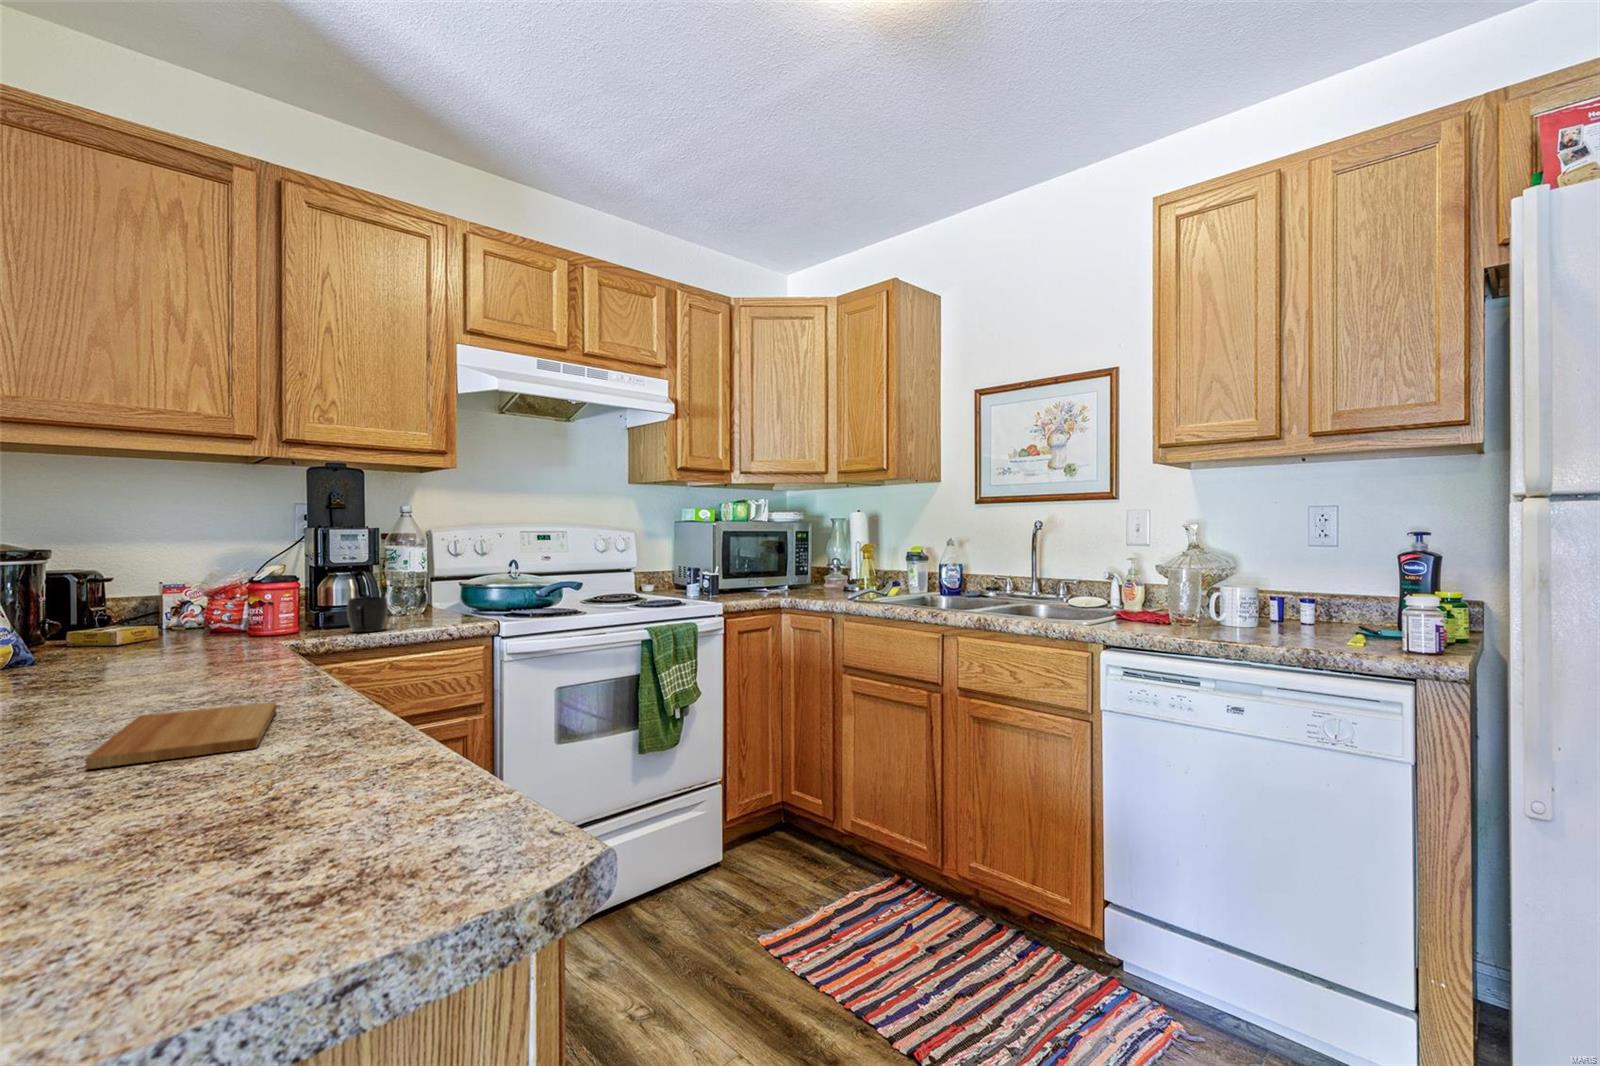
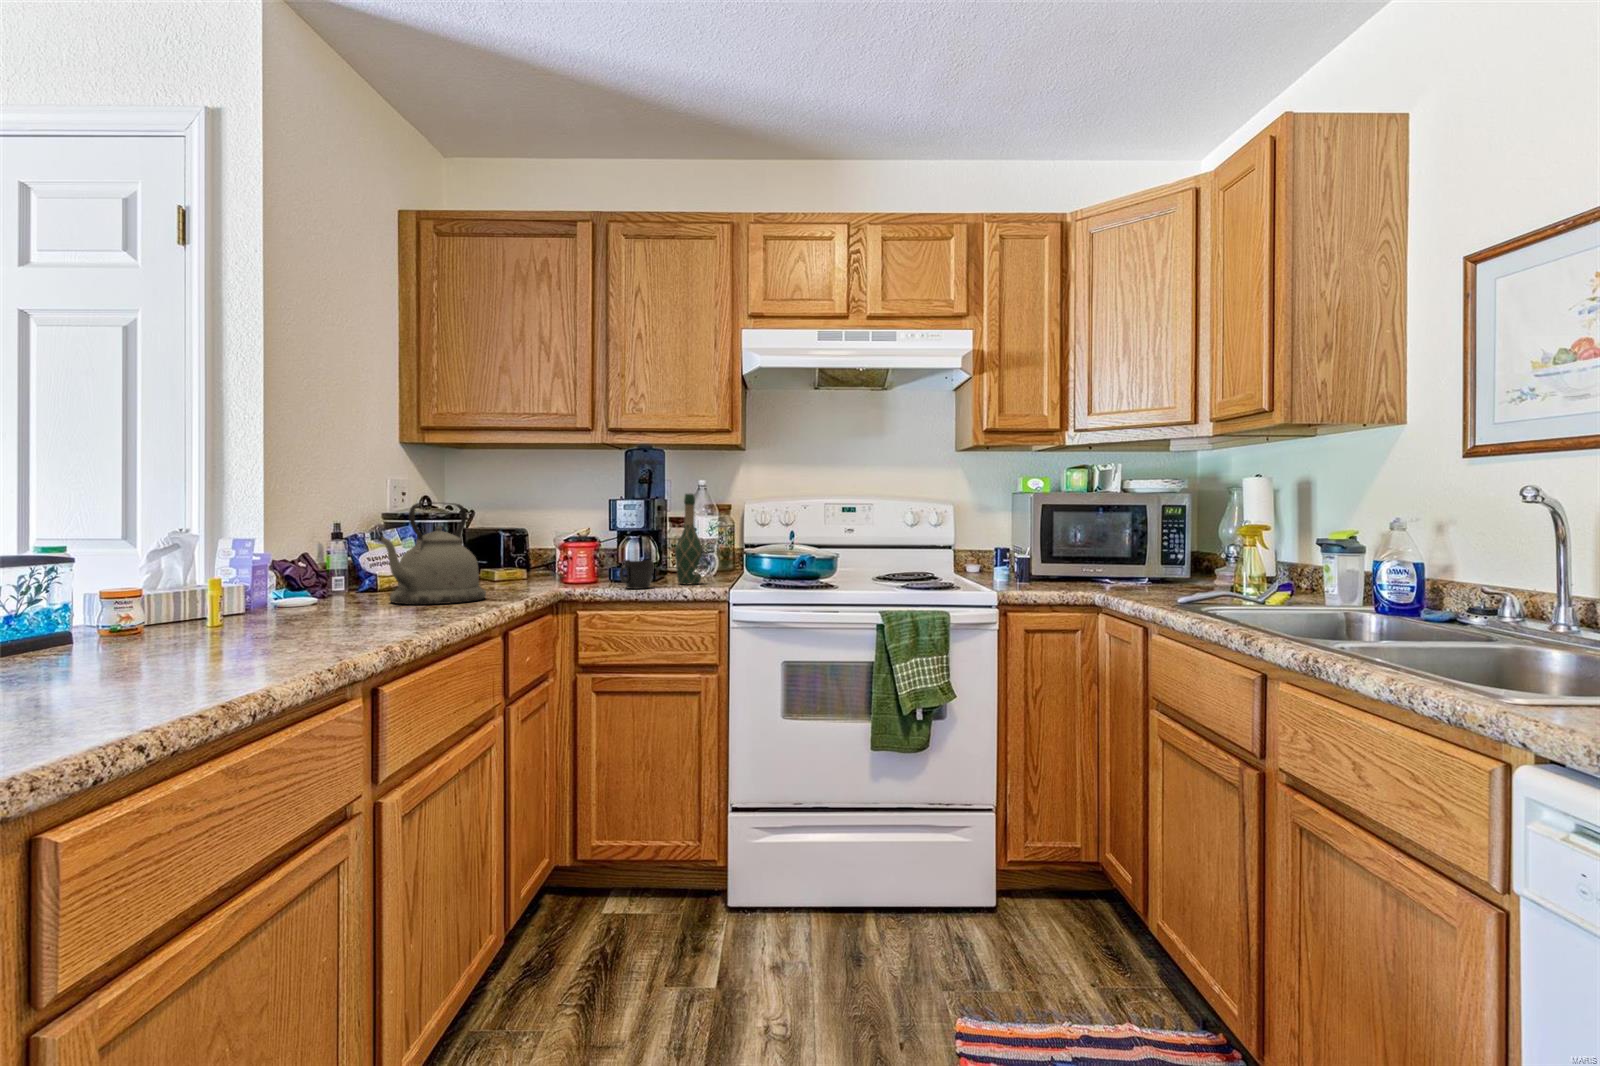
wine bottle: none [389,521,425,622] -> present [675,494,703,584]
kettle: none [77,539,231,680] -> present [378,502,486,604]
cutting board: present [86,702,277,769] -> none [121,625,331,659]

